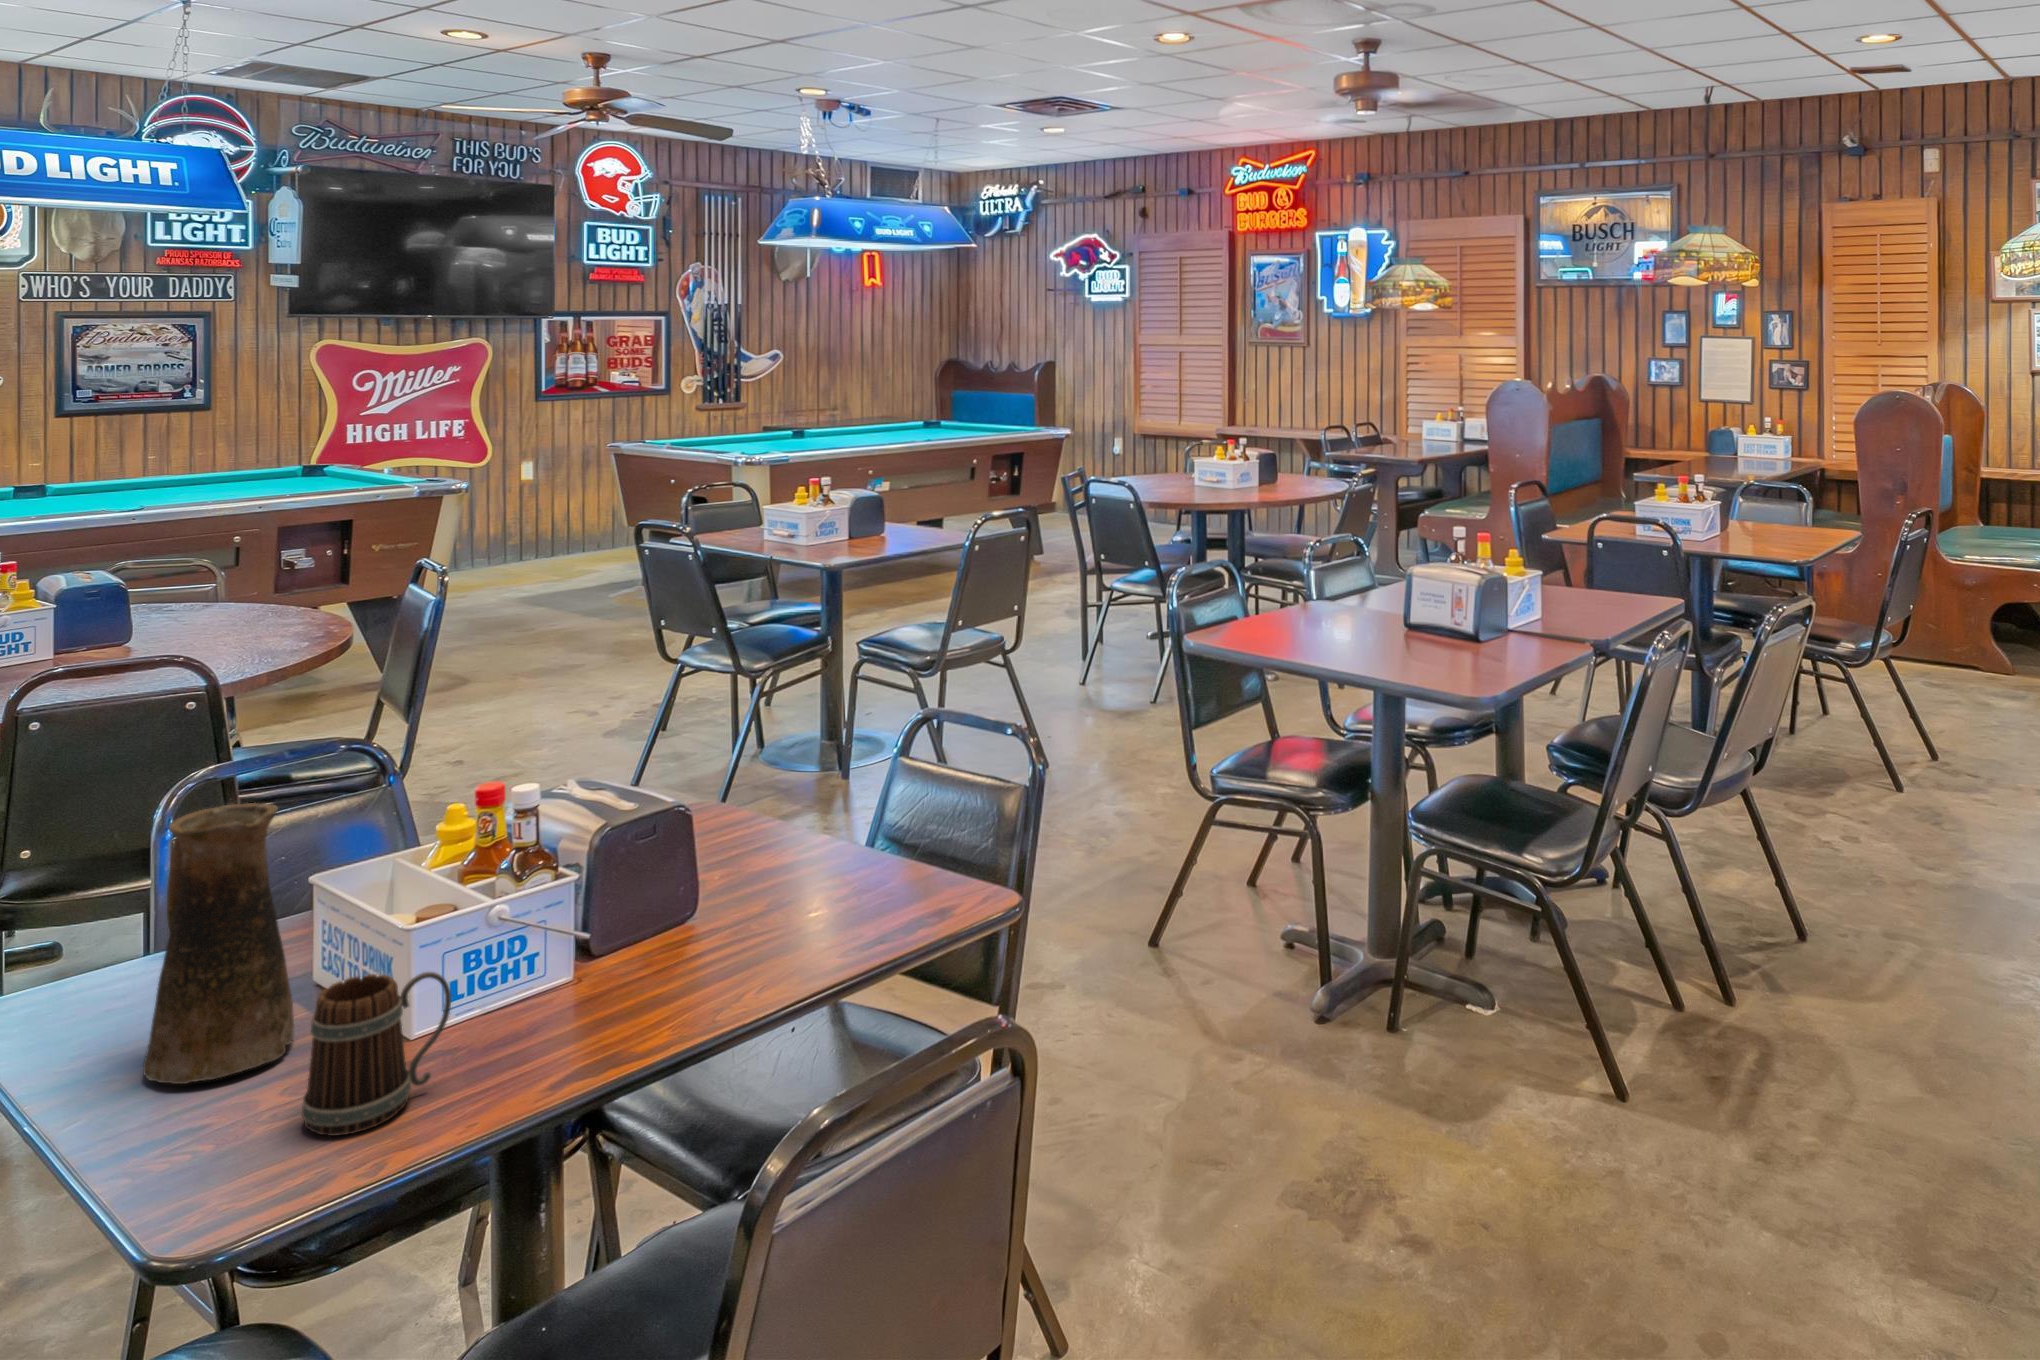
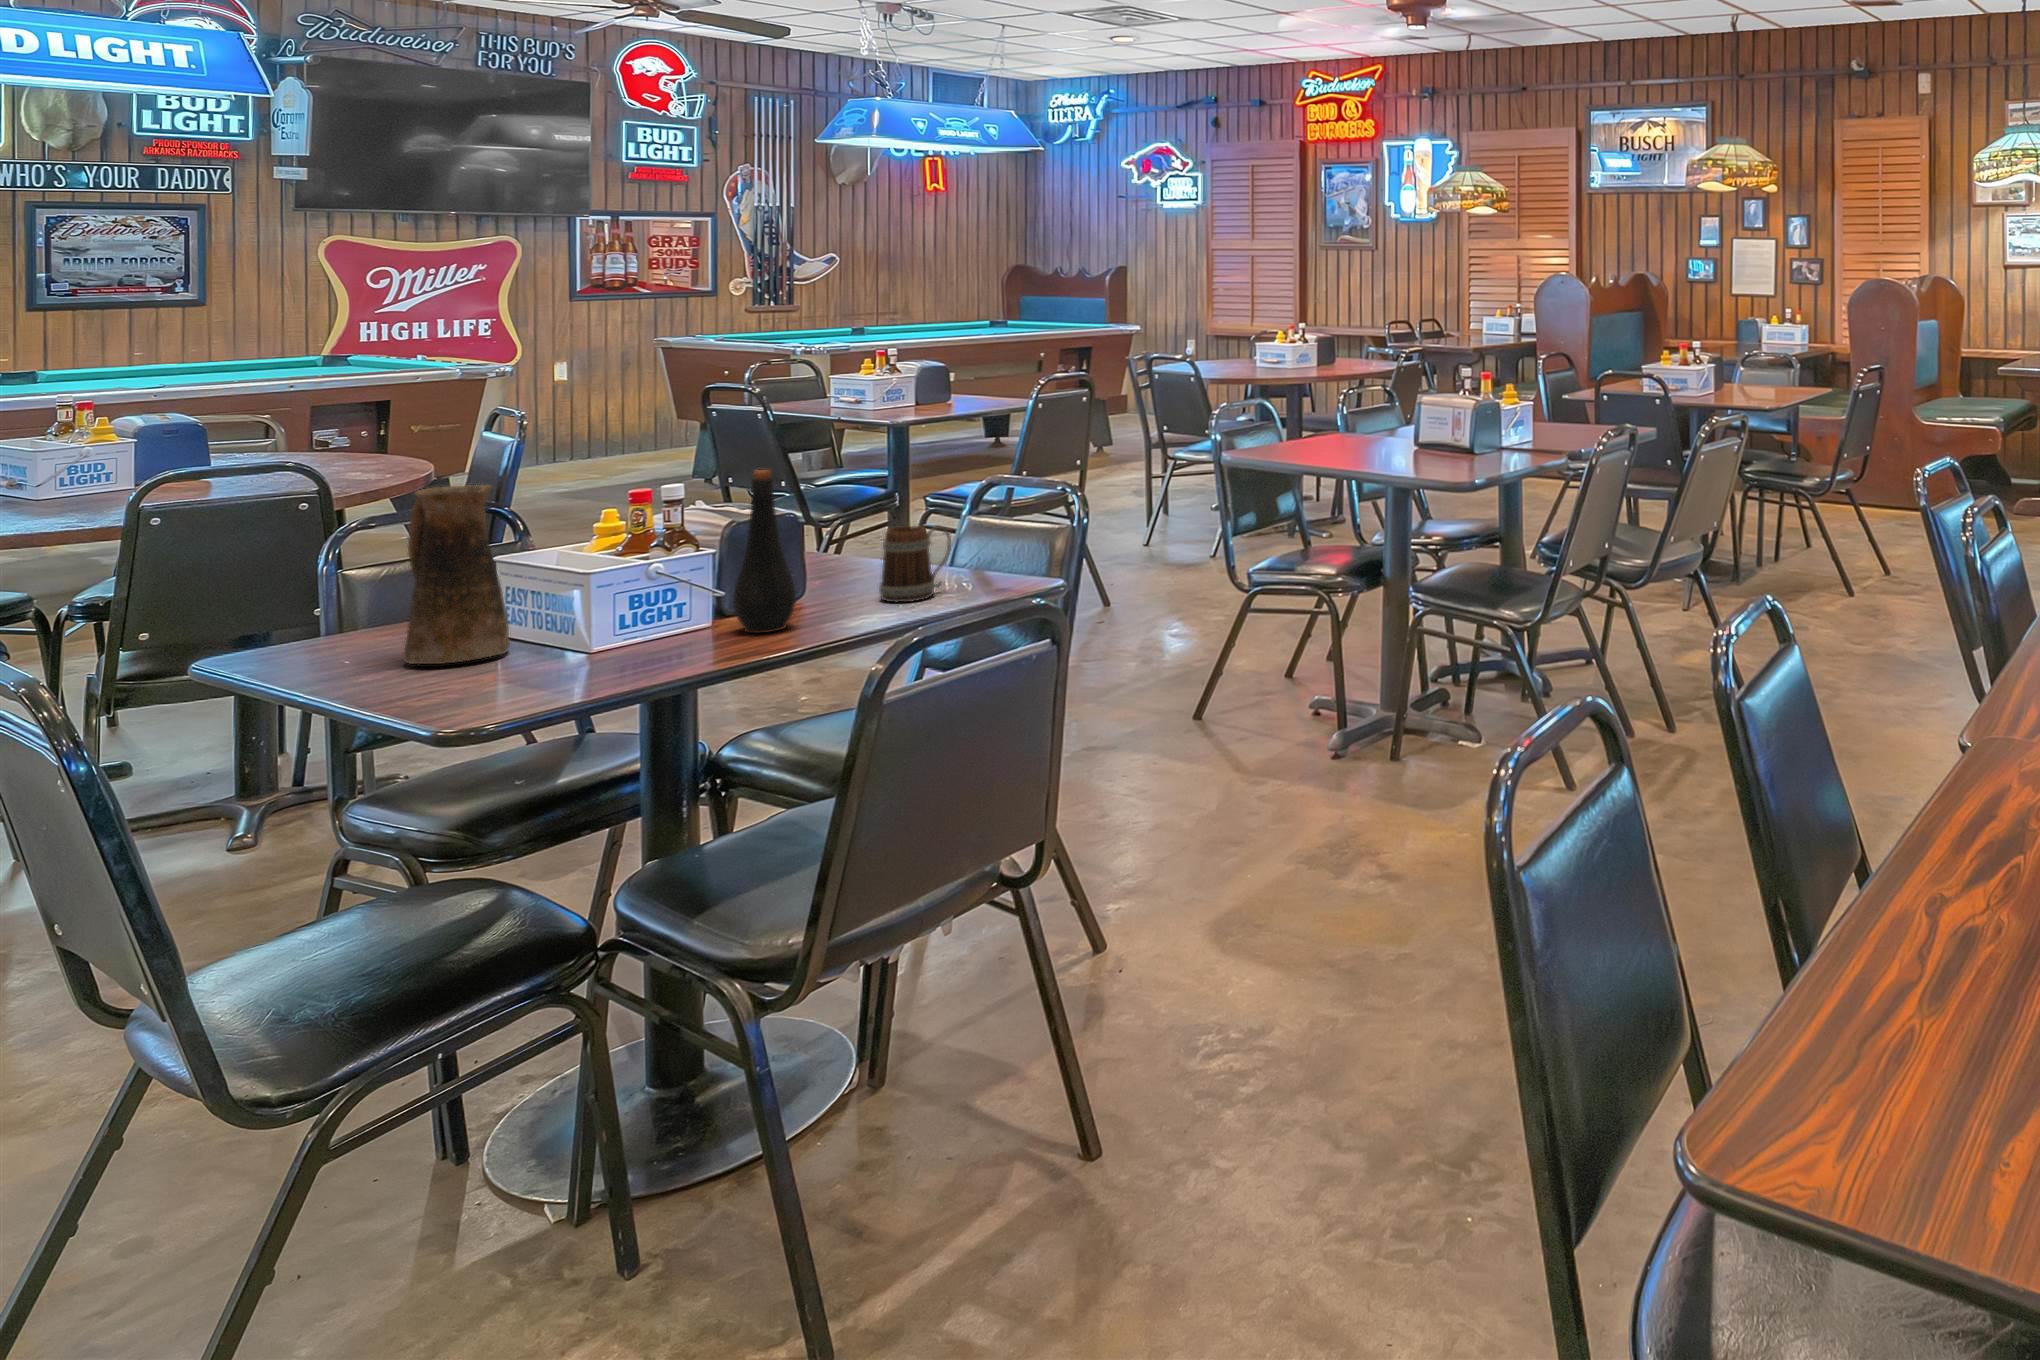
bottle: none [596,776,682,1017] -> present [733,470,796,633]
beer mug: present [302,972,451,1136] -> present [879,526,951,602]

